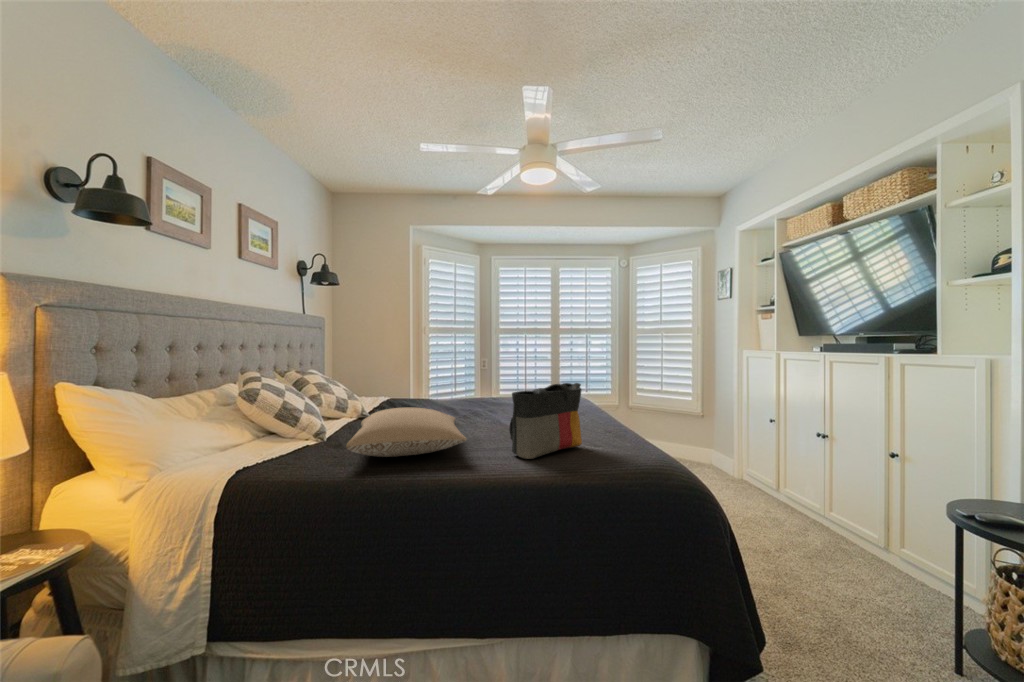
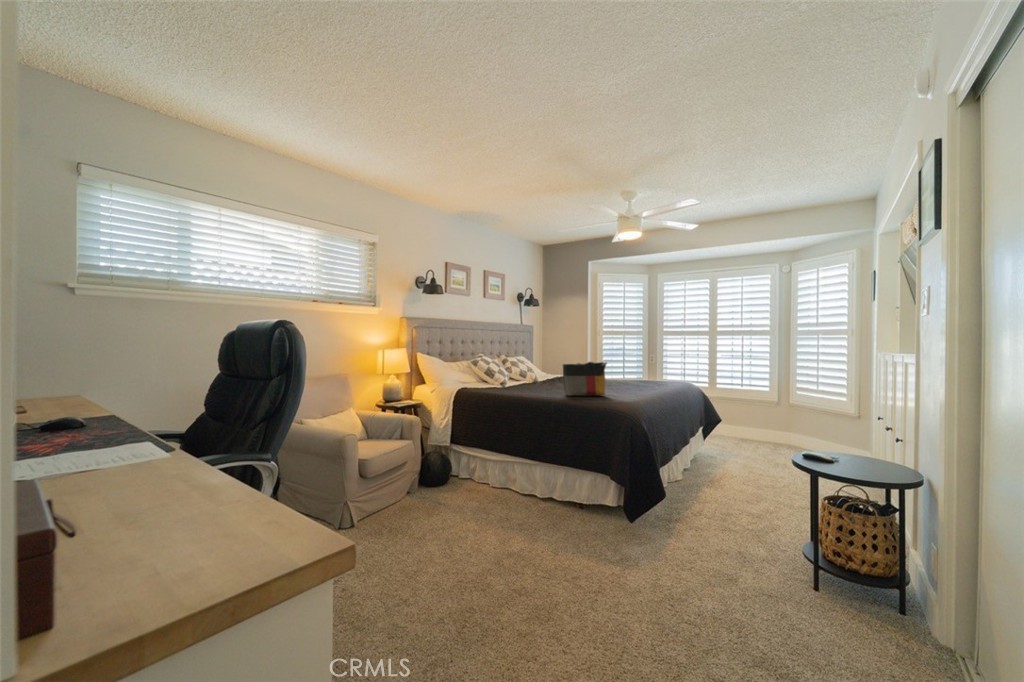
pillow: present [346,407,467,457] -> none [495,370,556,390]

